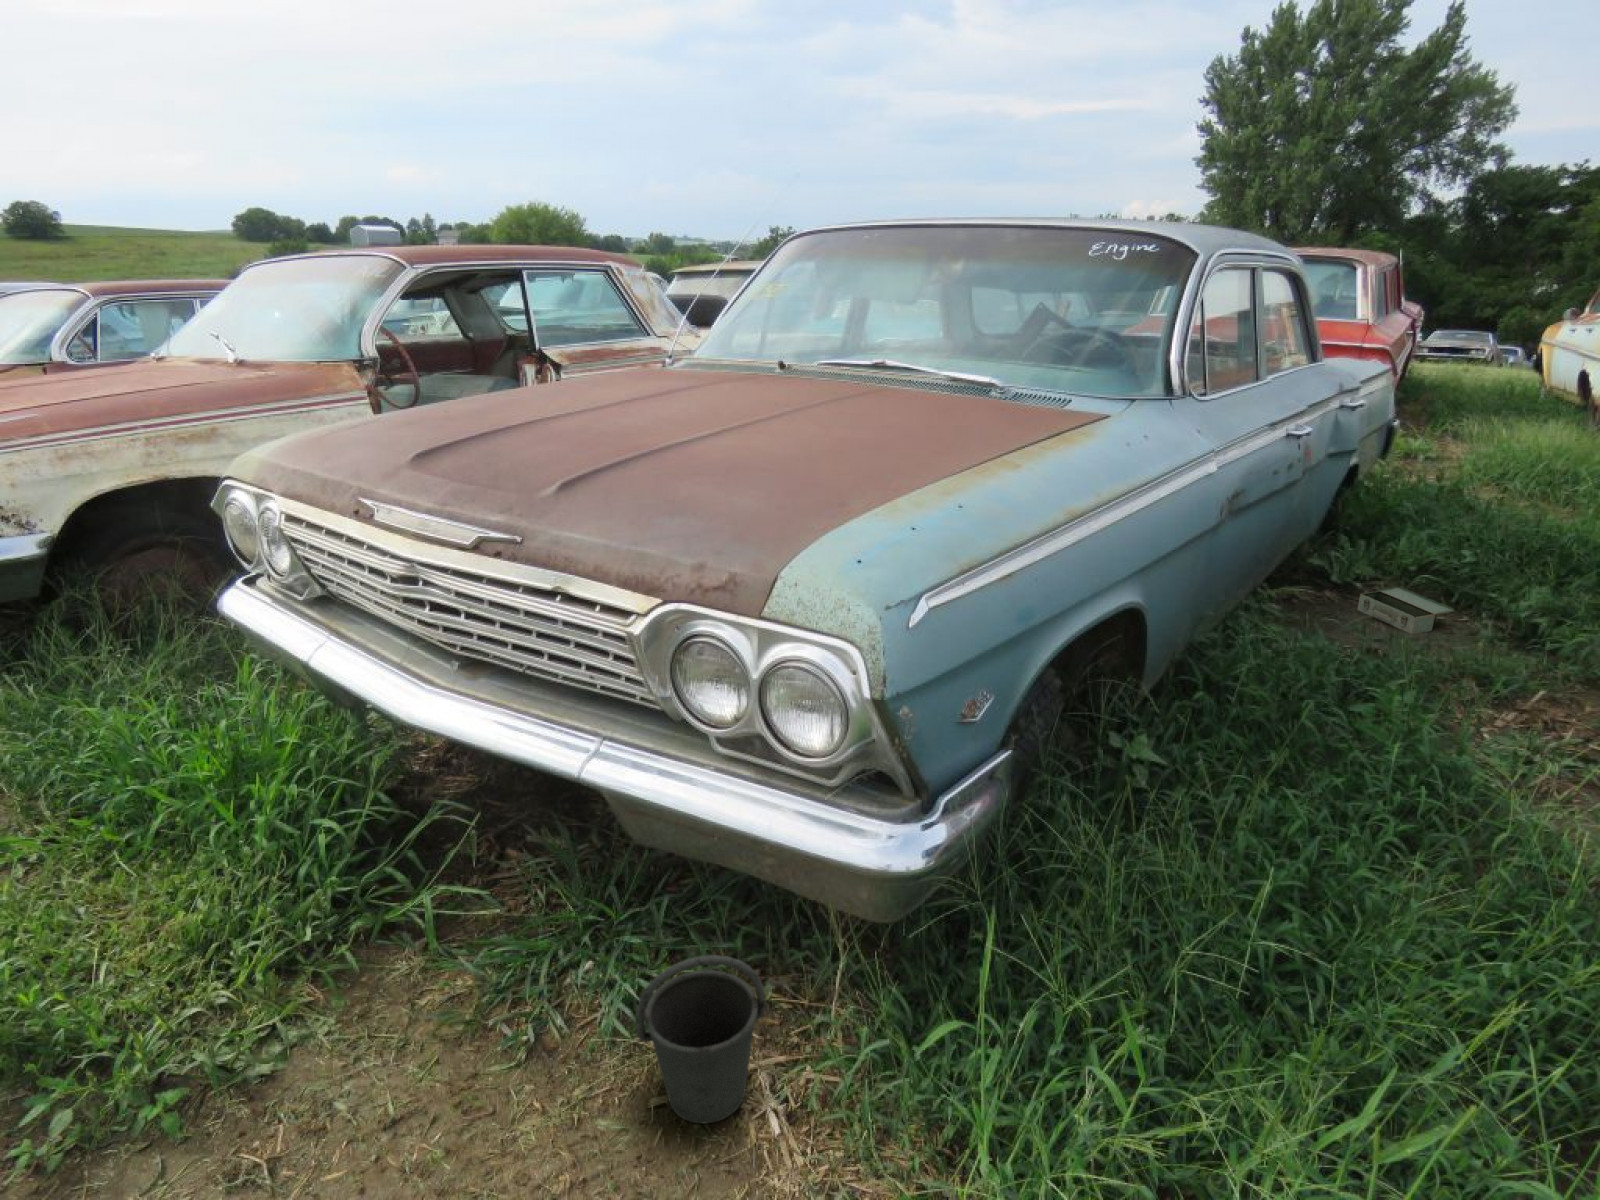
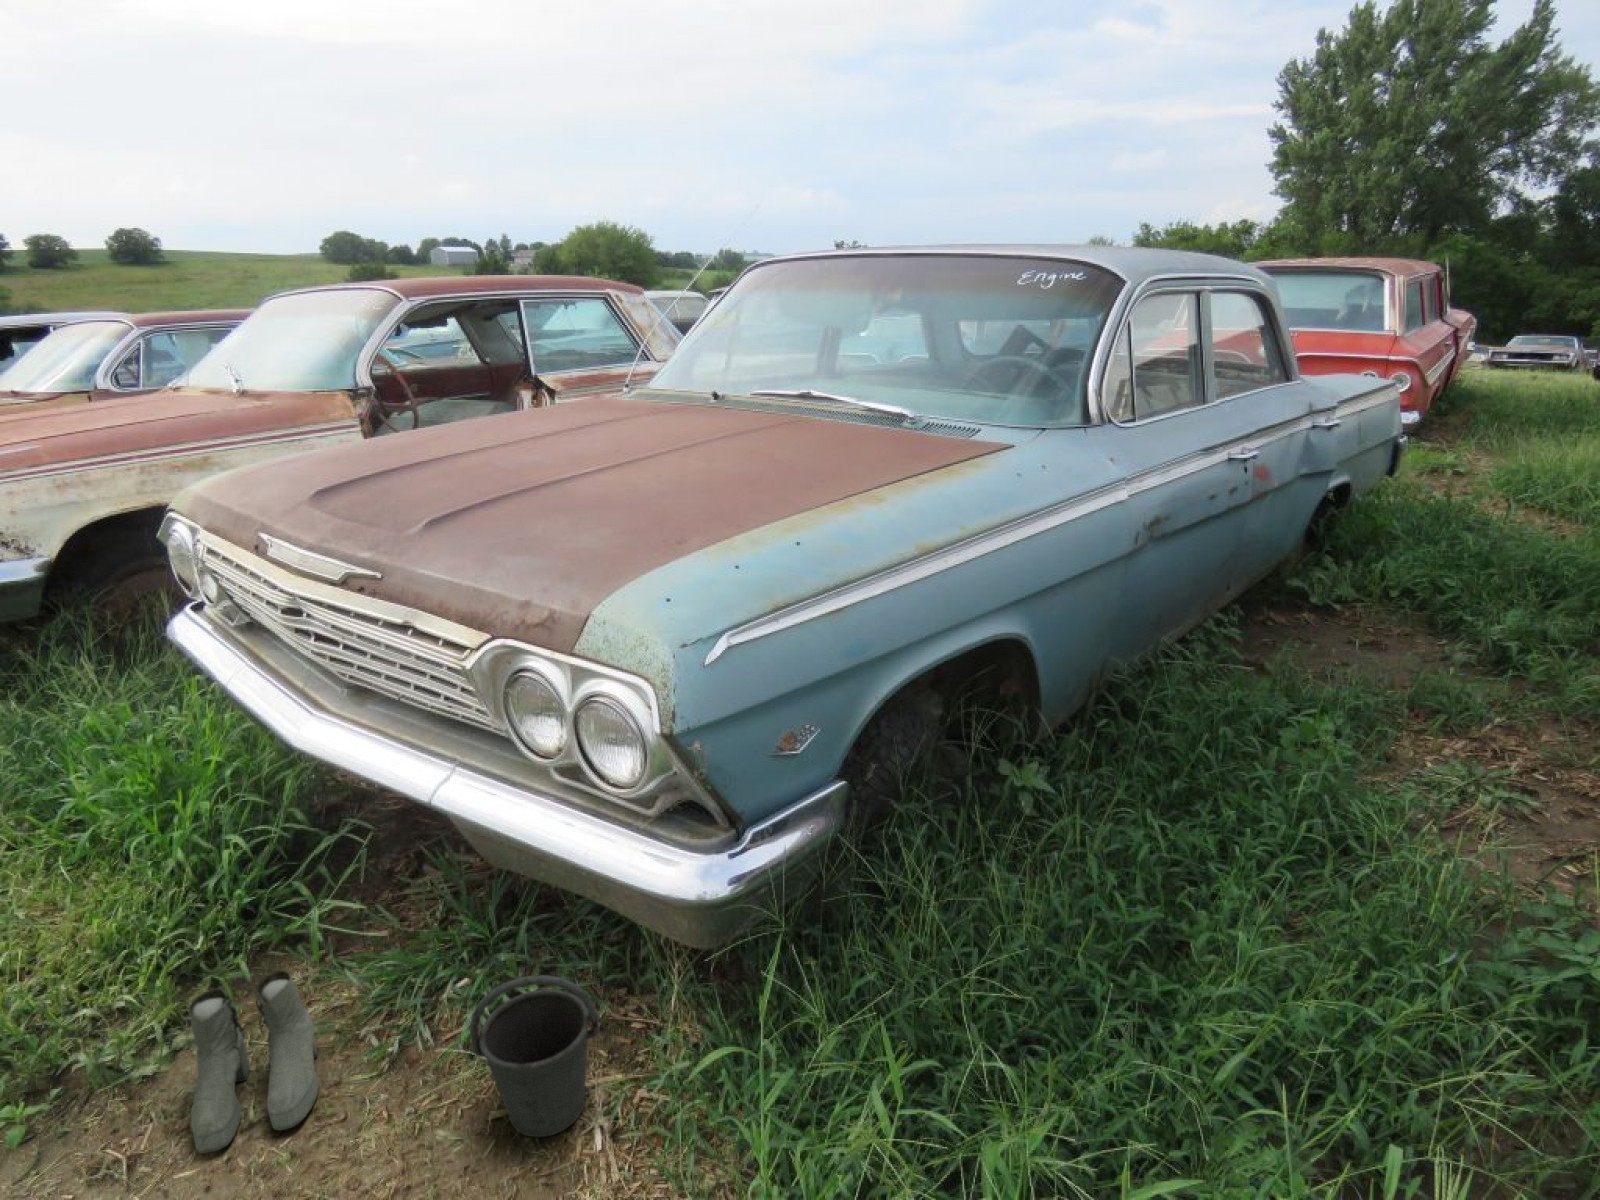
toolbox: present [1358,587,1454,634] -> none [1332,612,1428,662]
boots: none [326,959,459,1155] -> present [189,970,319,1154]

